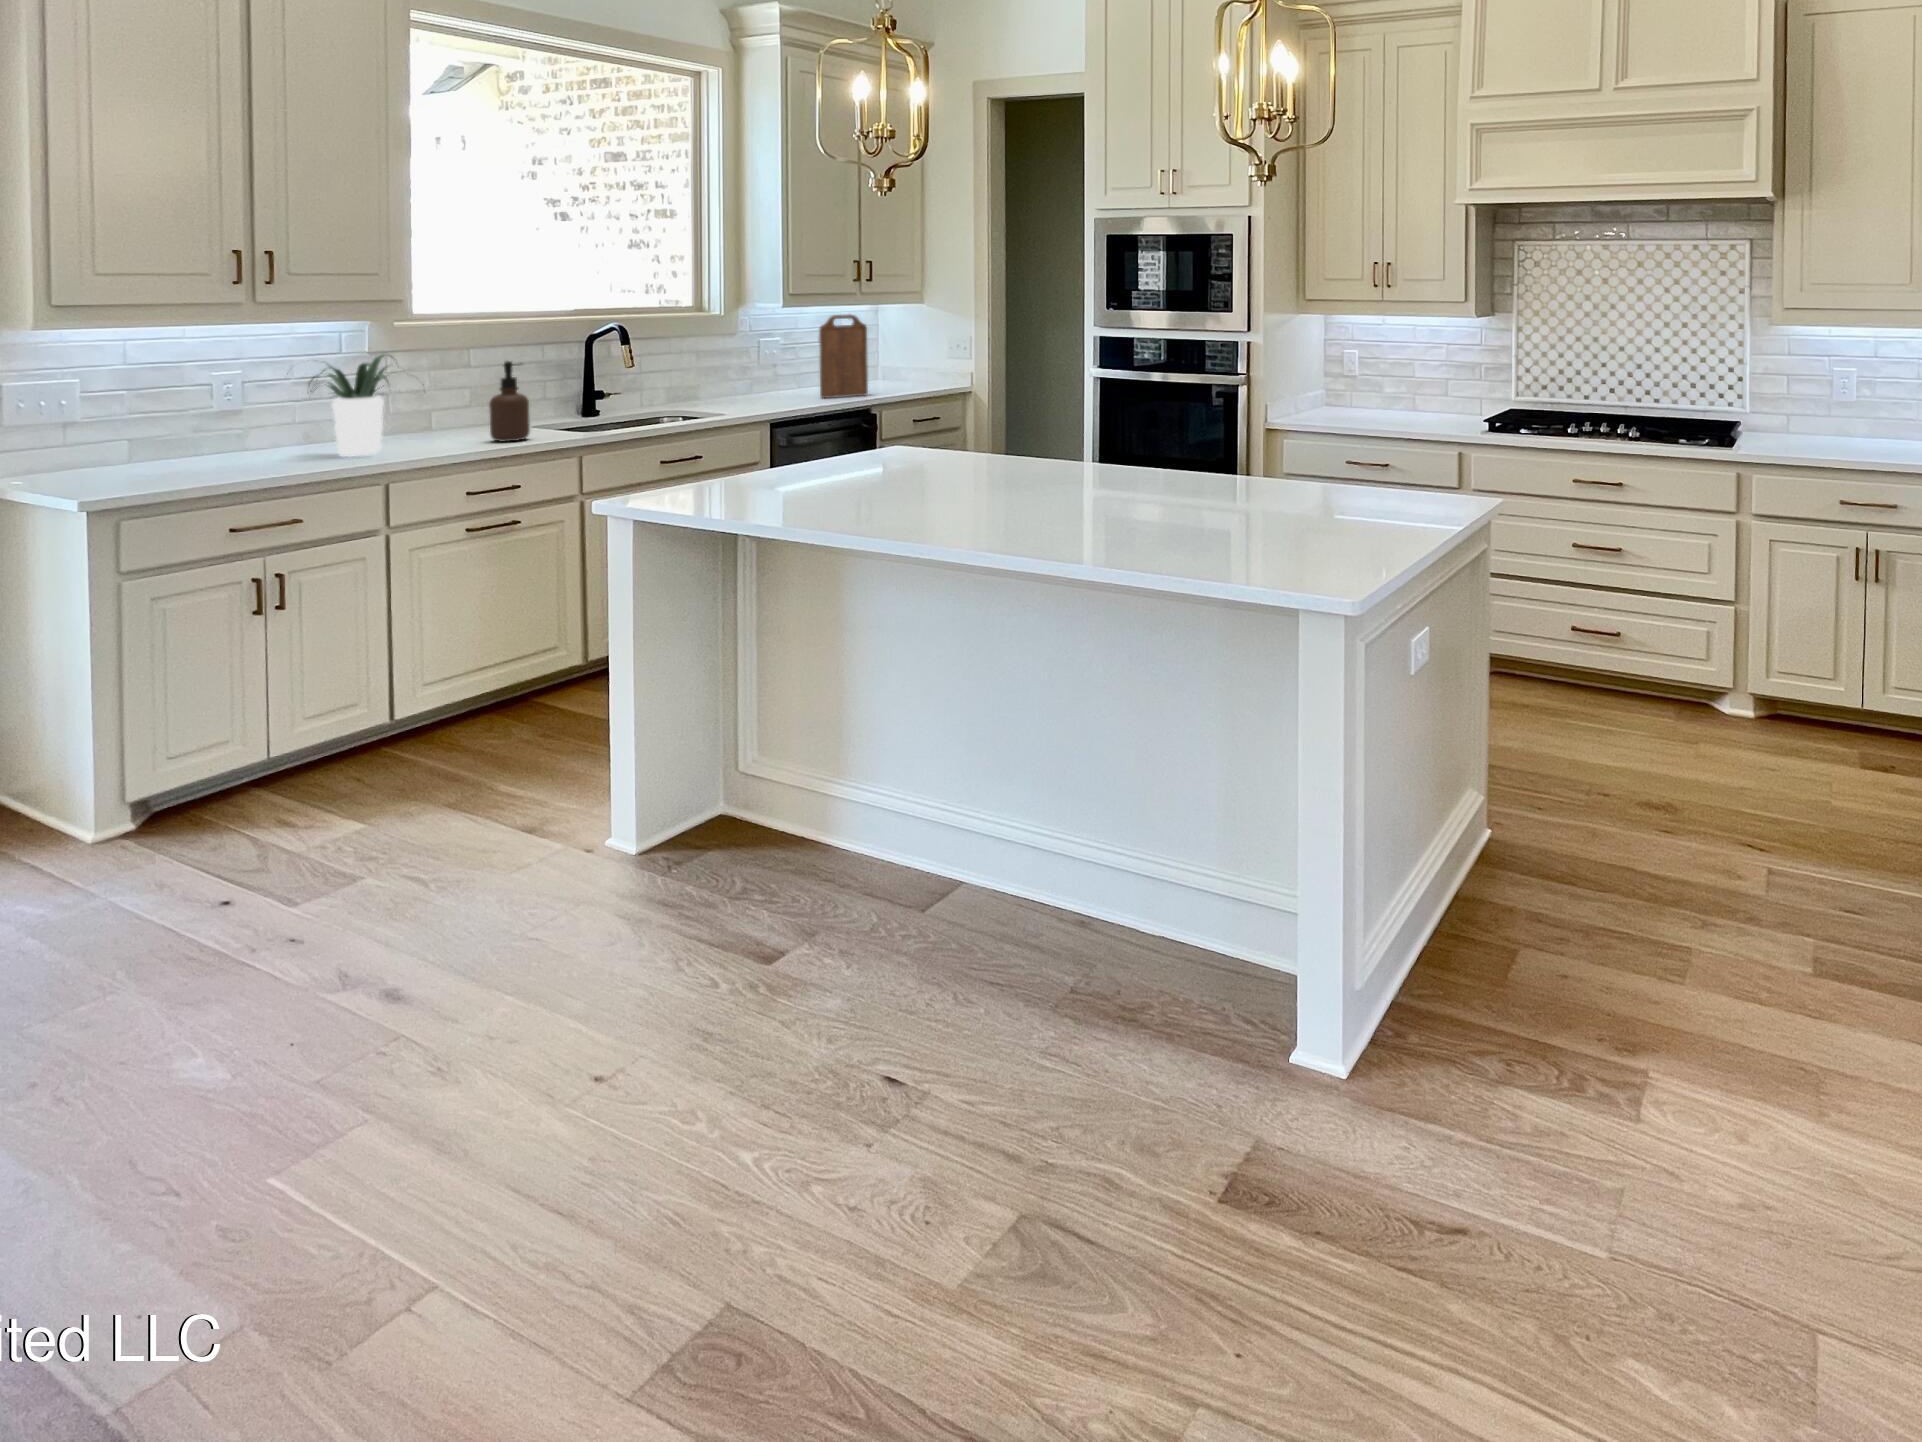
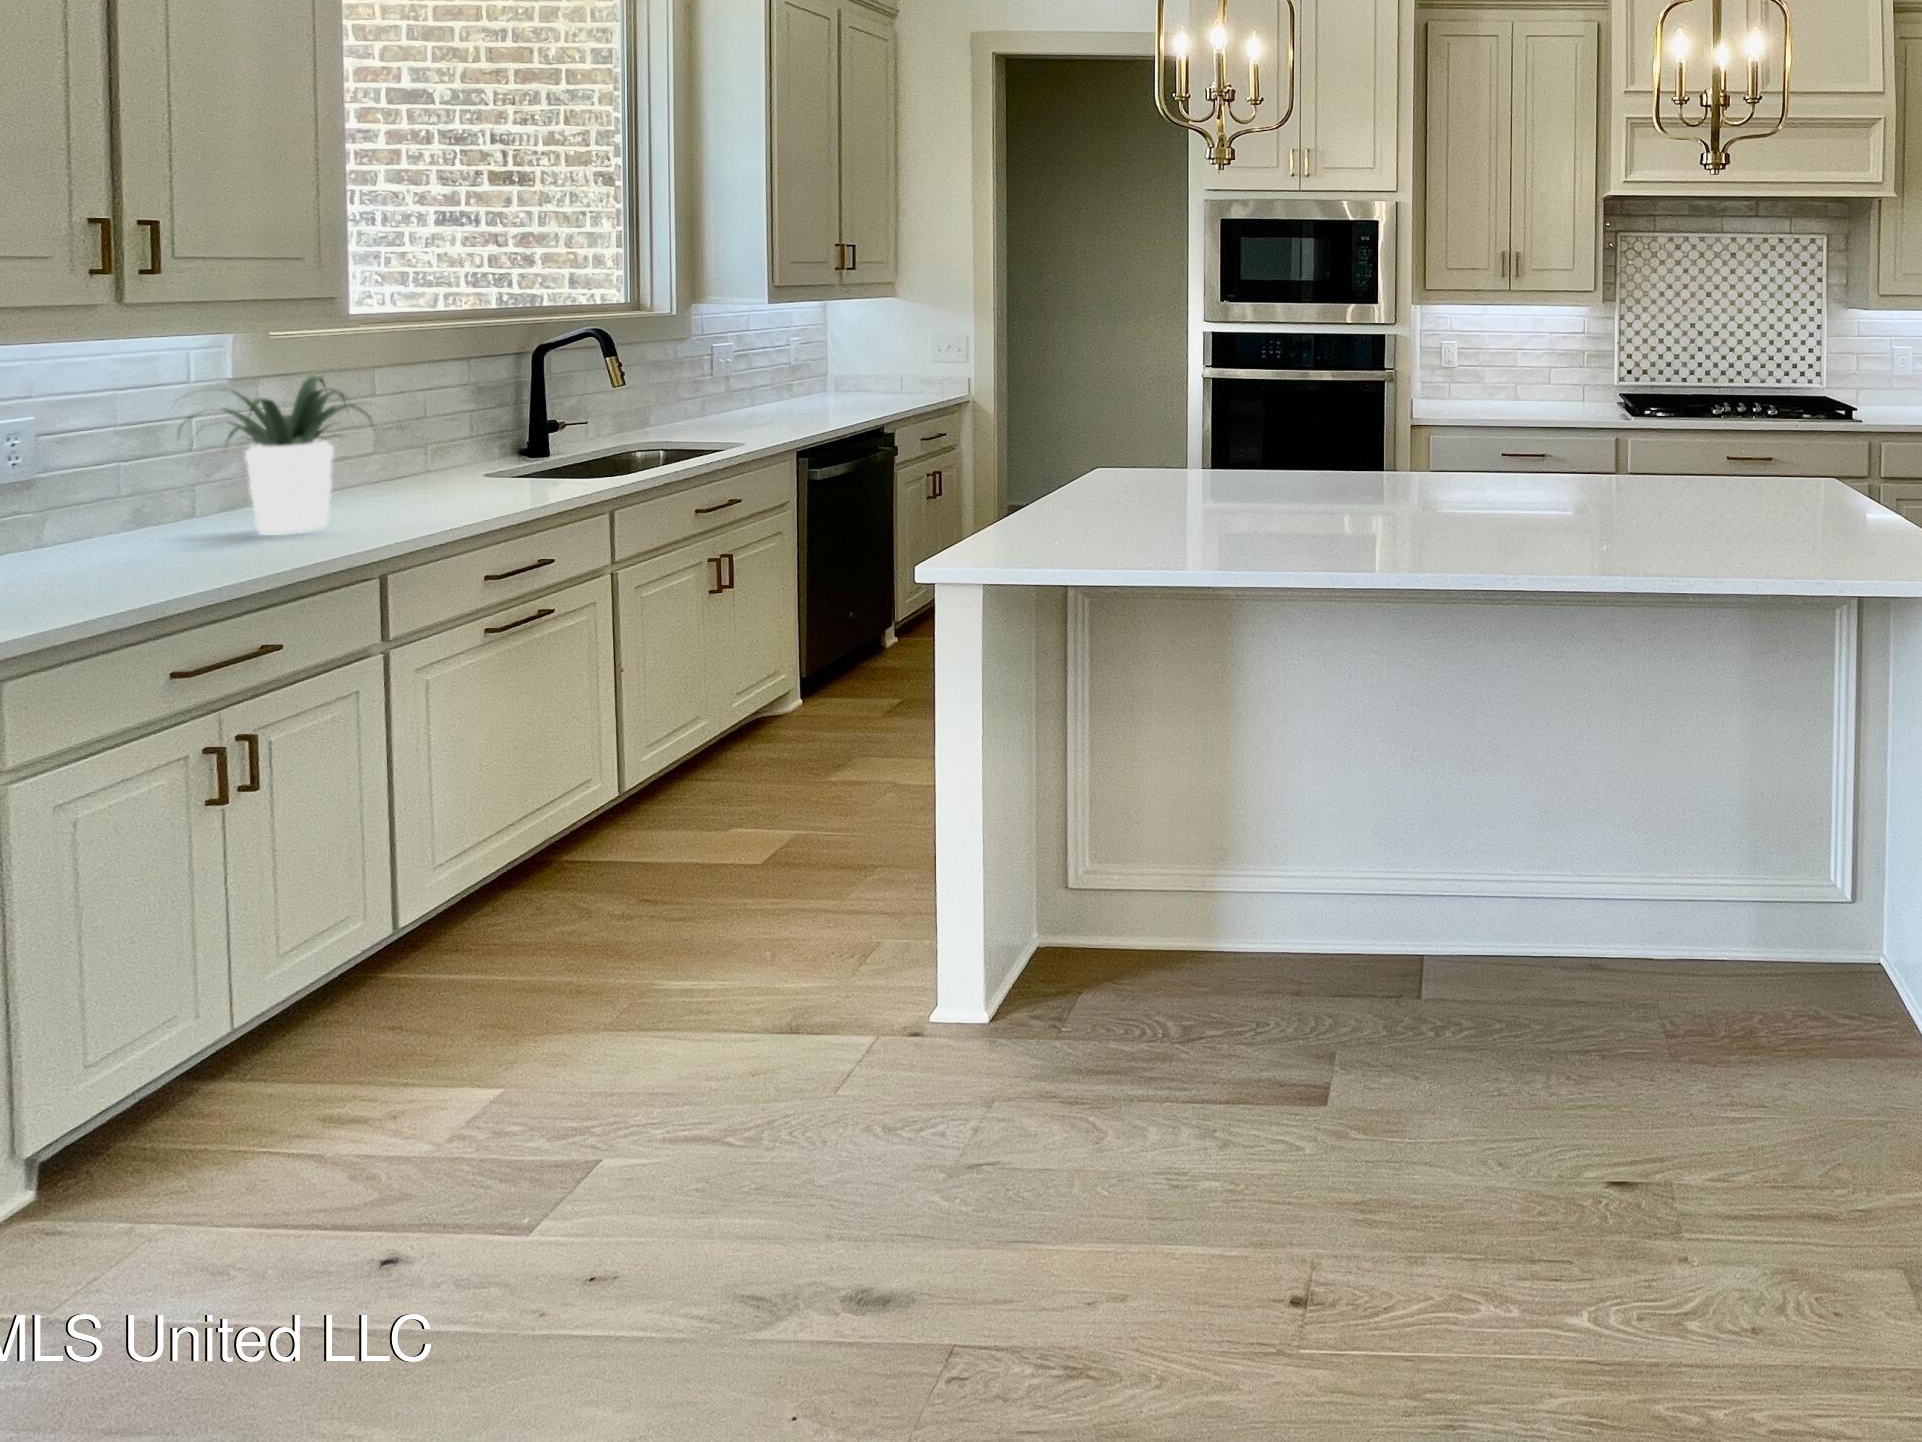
cutting board: present [819,315,868,398] -> none [805,313,861,418]
soap dispenser: present [489,361,530,442] -> none [476,381,539,496]

